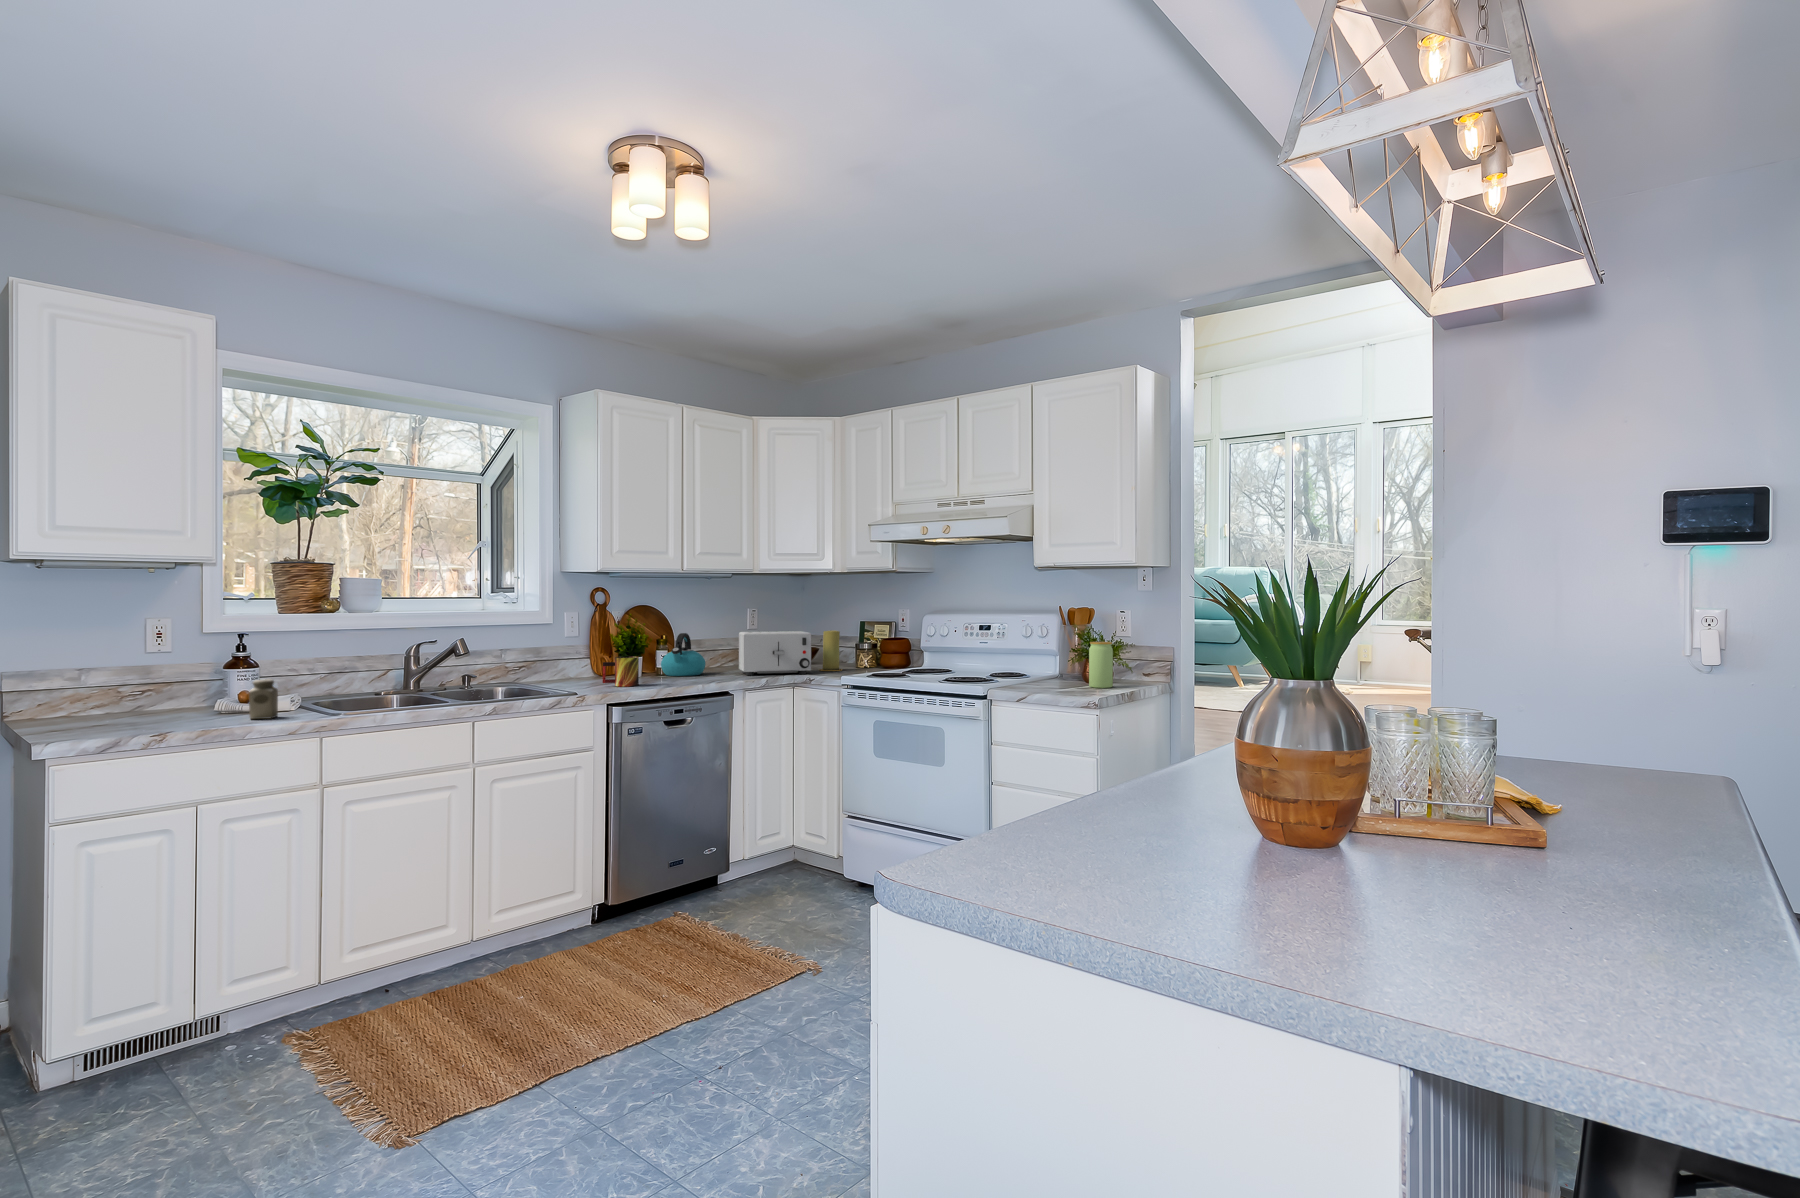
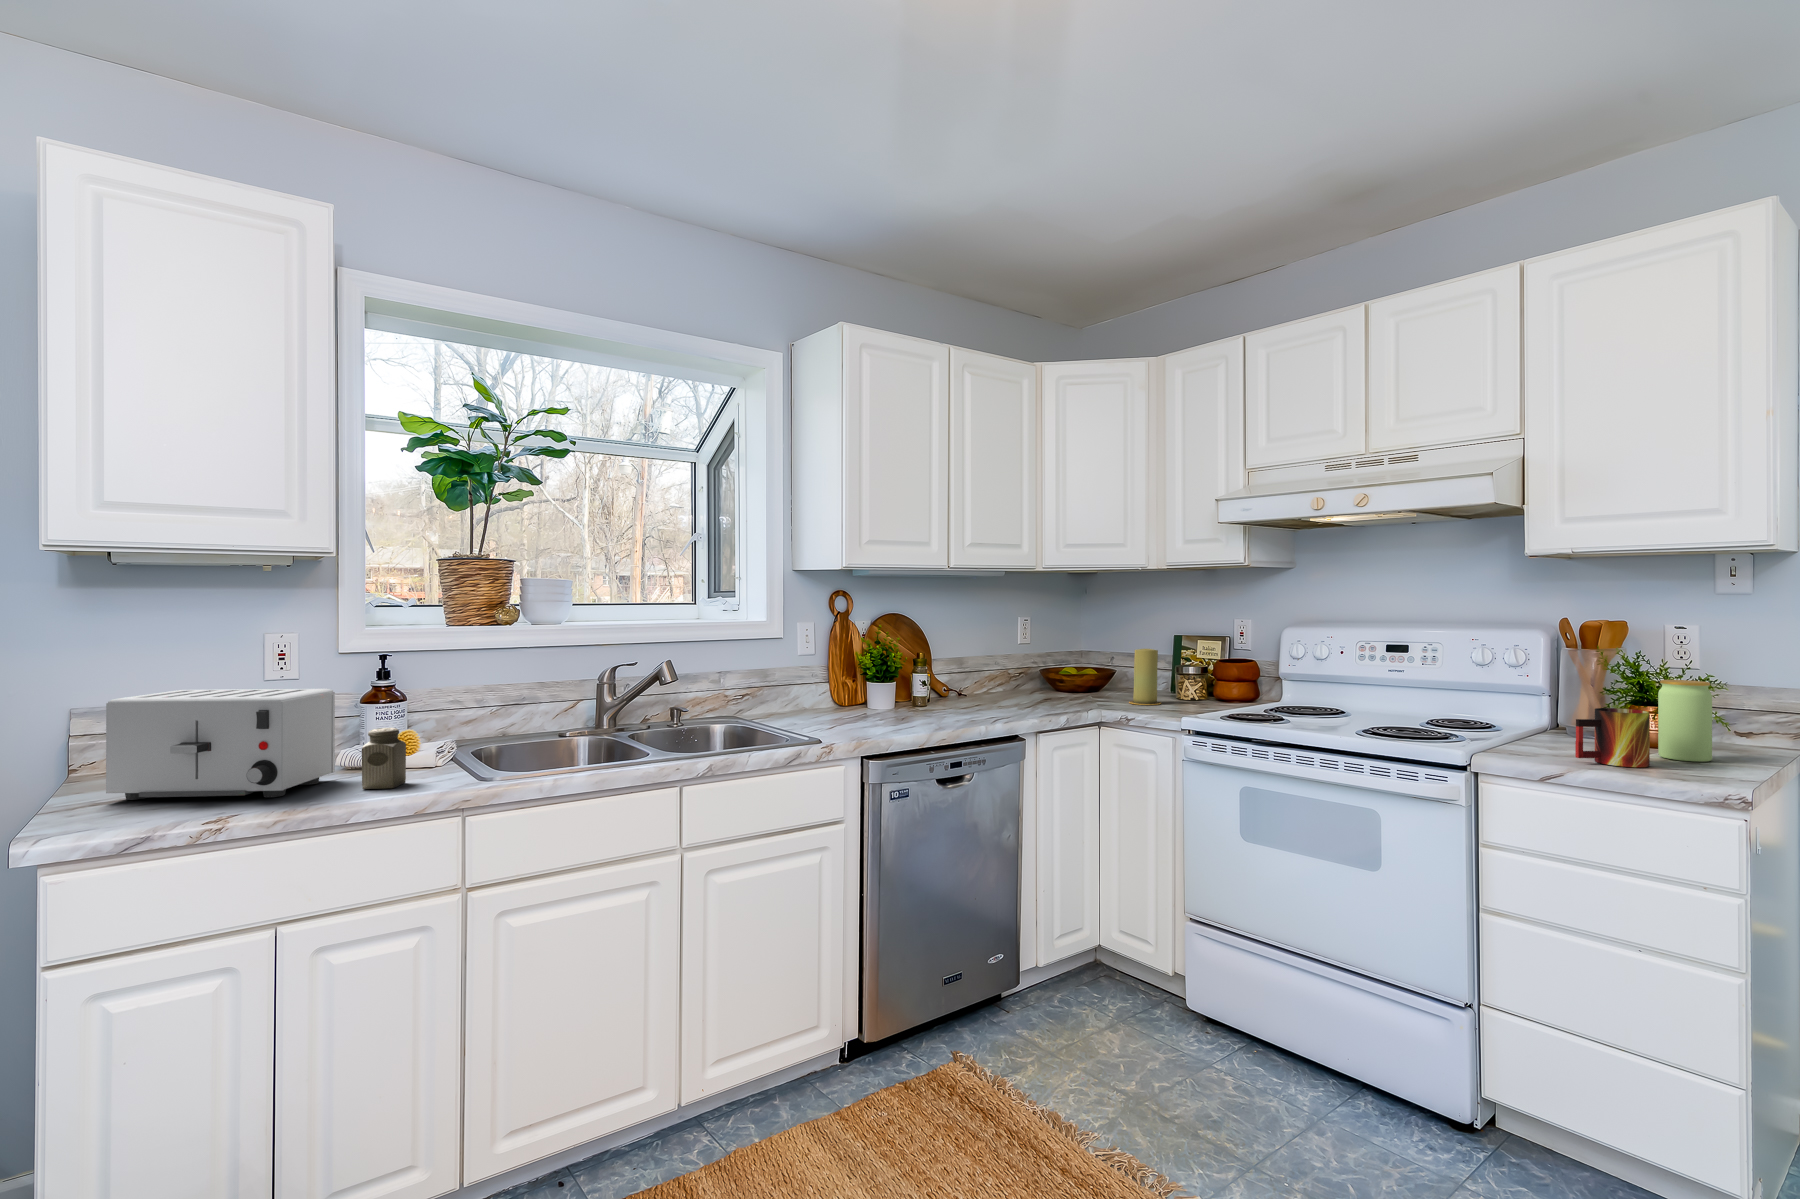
toaster: present [739,631,811,675] -> present [106,689,335,800]
kettle: present [661,633,706,676] -> none [920,651,978,709]
mug: present [603,656,639,687] -> present [1575,708,1650,767]

